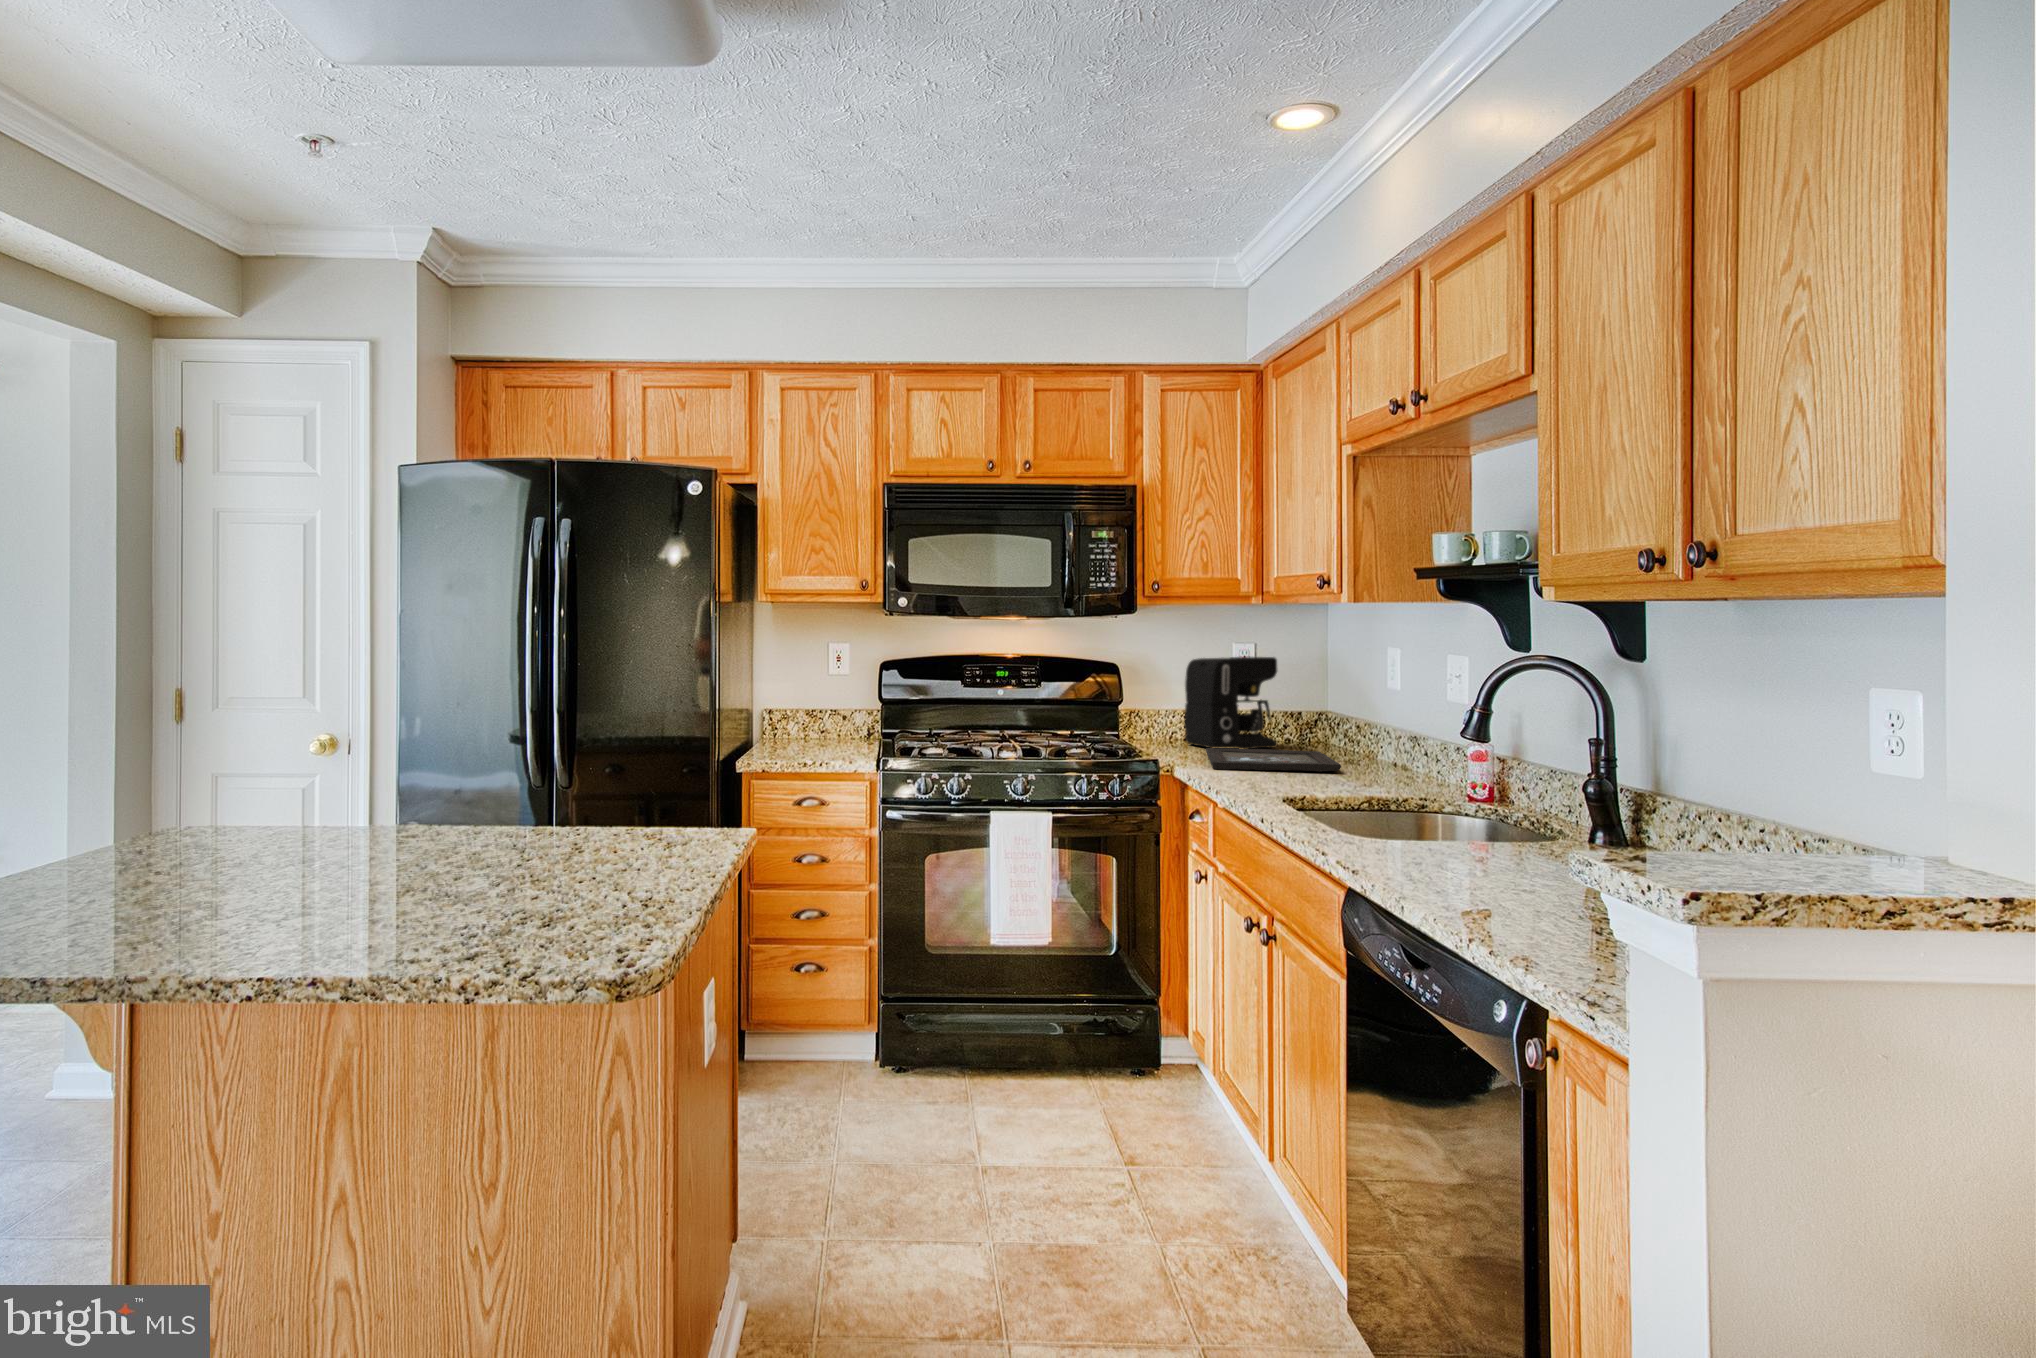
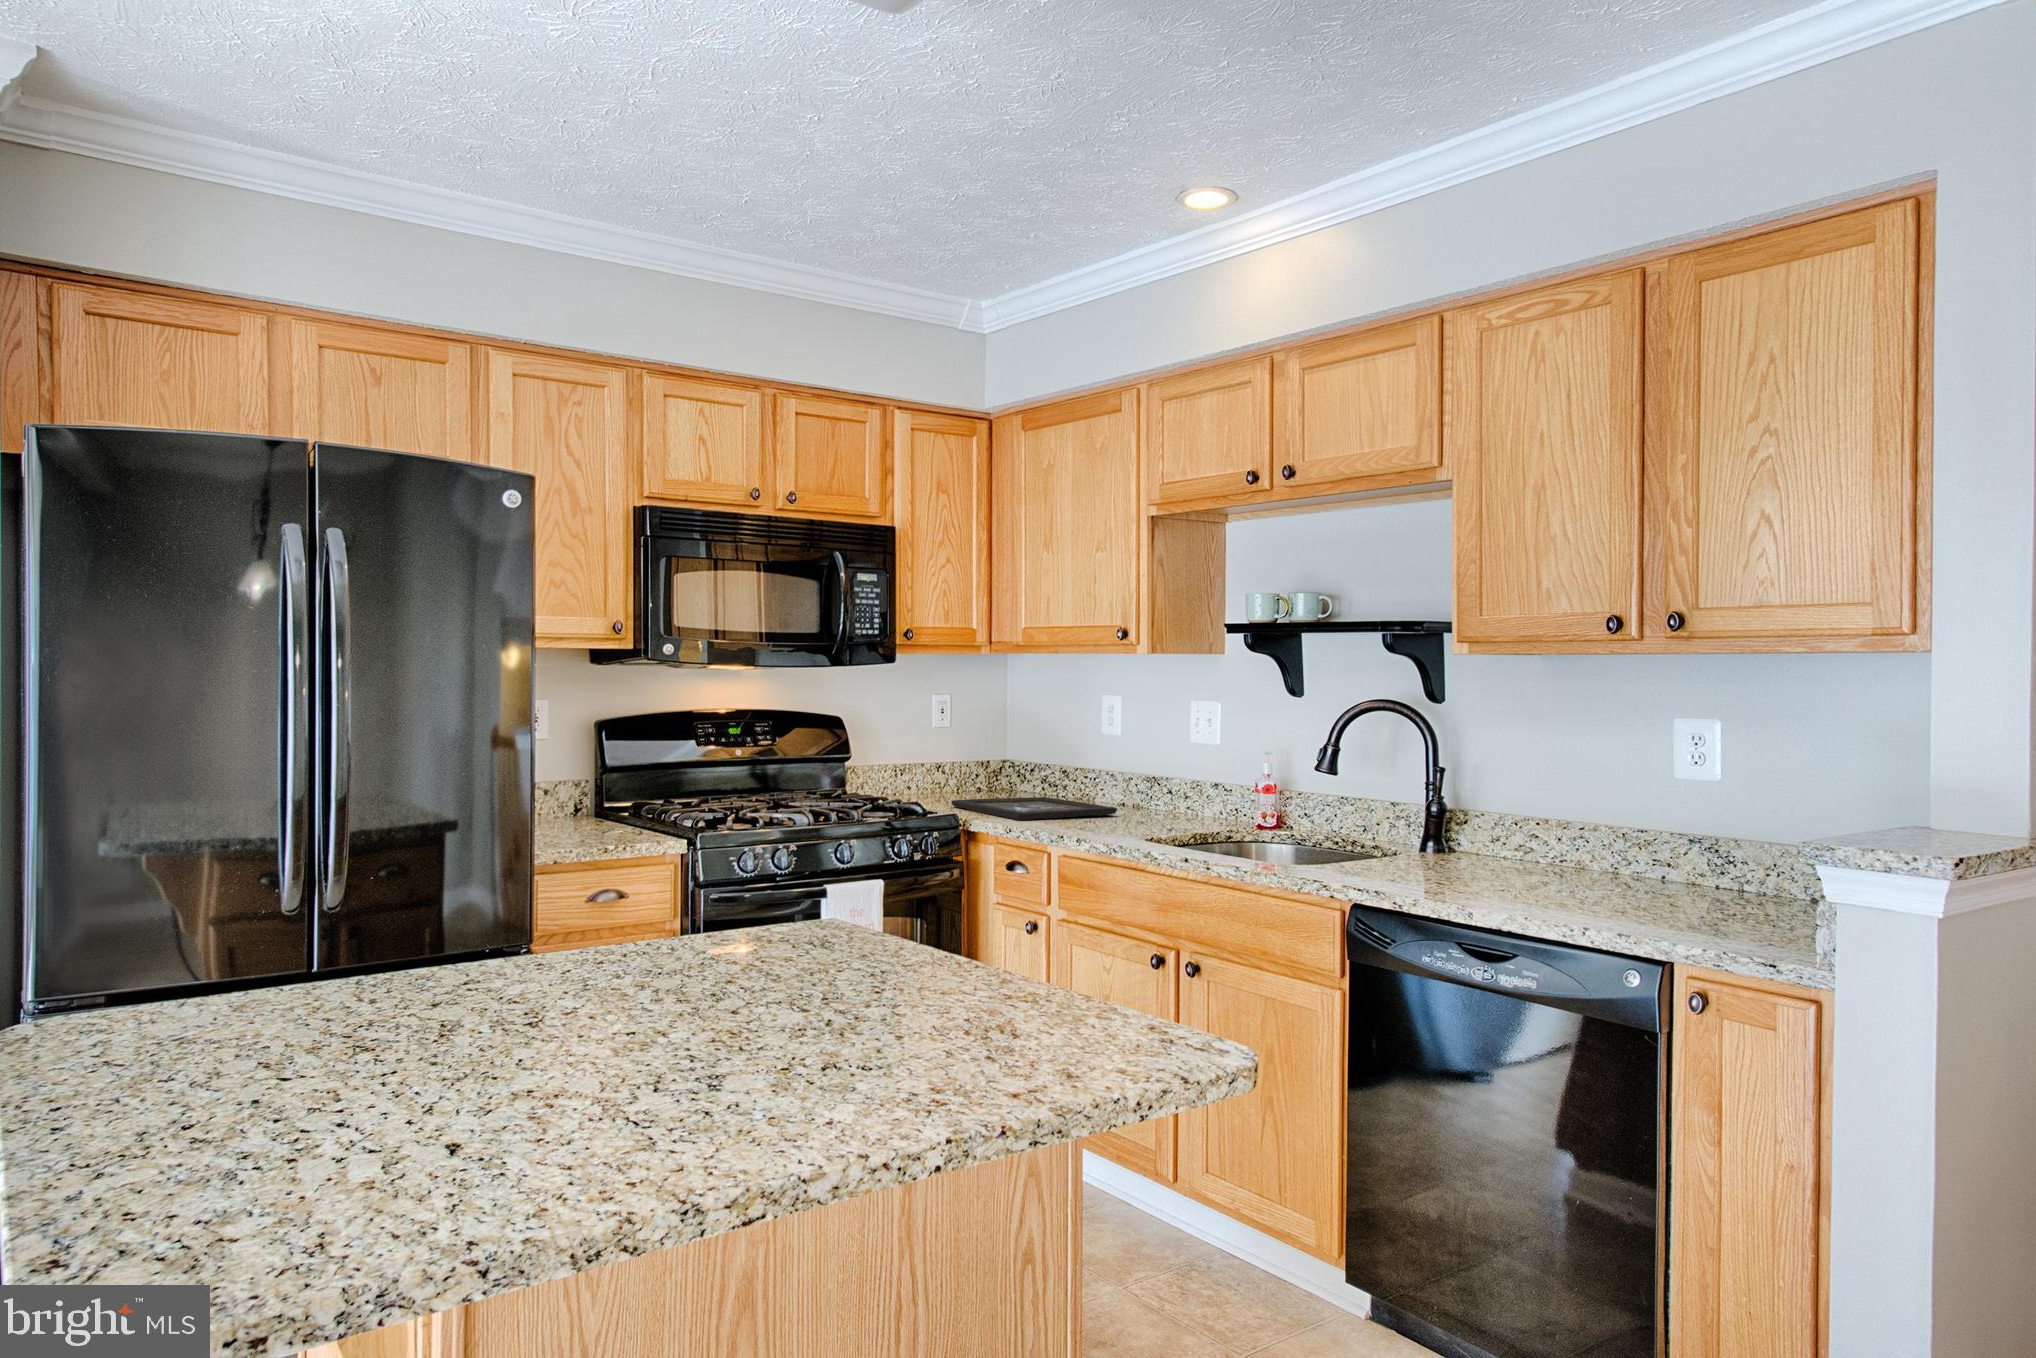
coffee maker: present [1184,656,1277,749] -> none [891,705,980,801]

